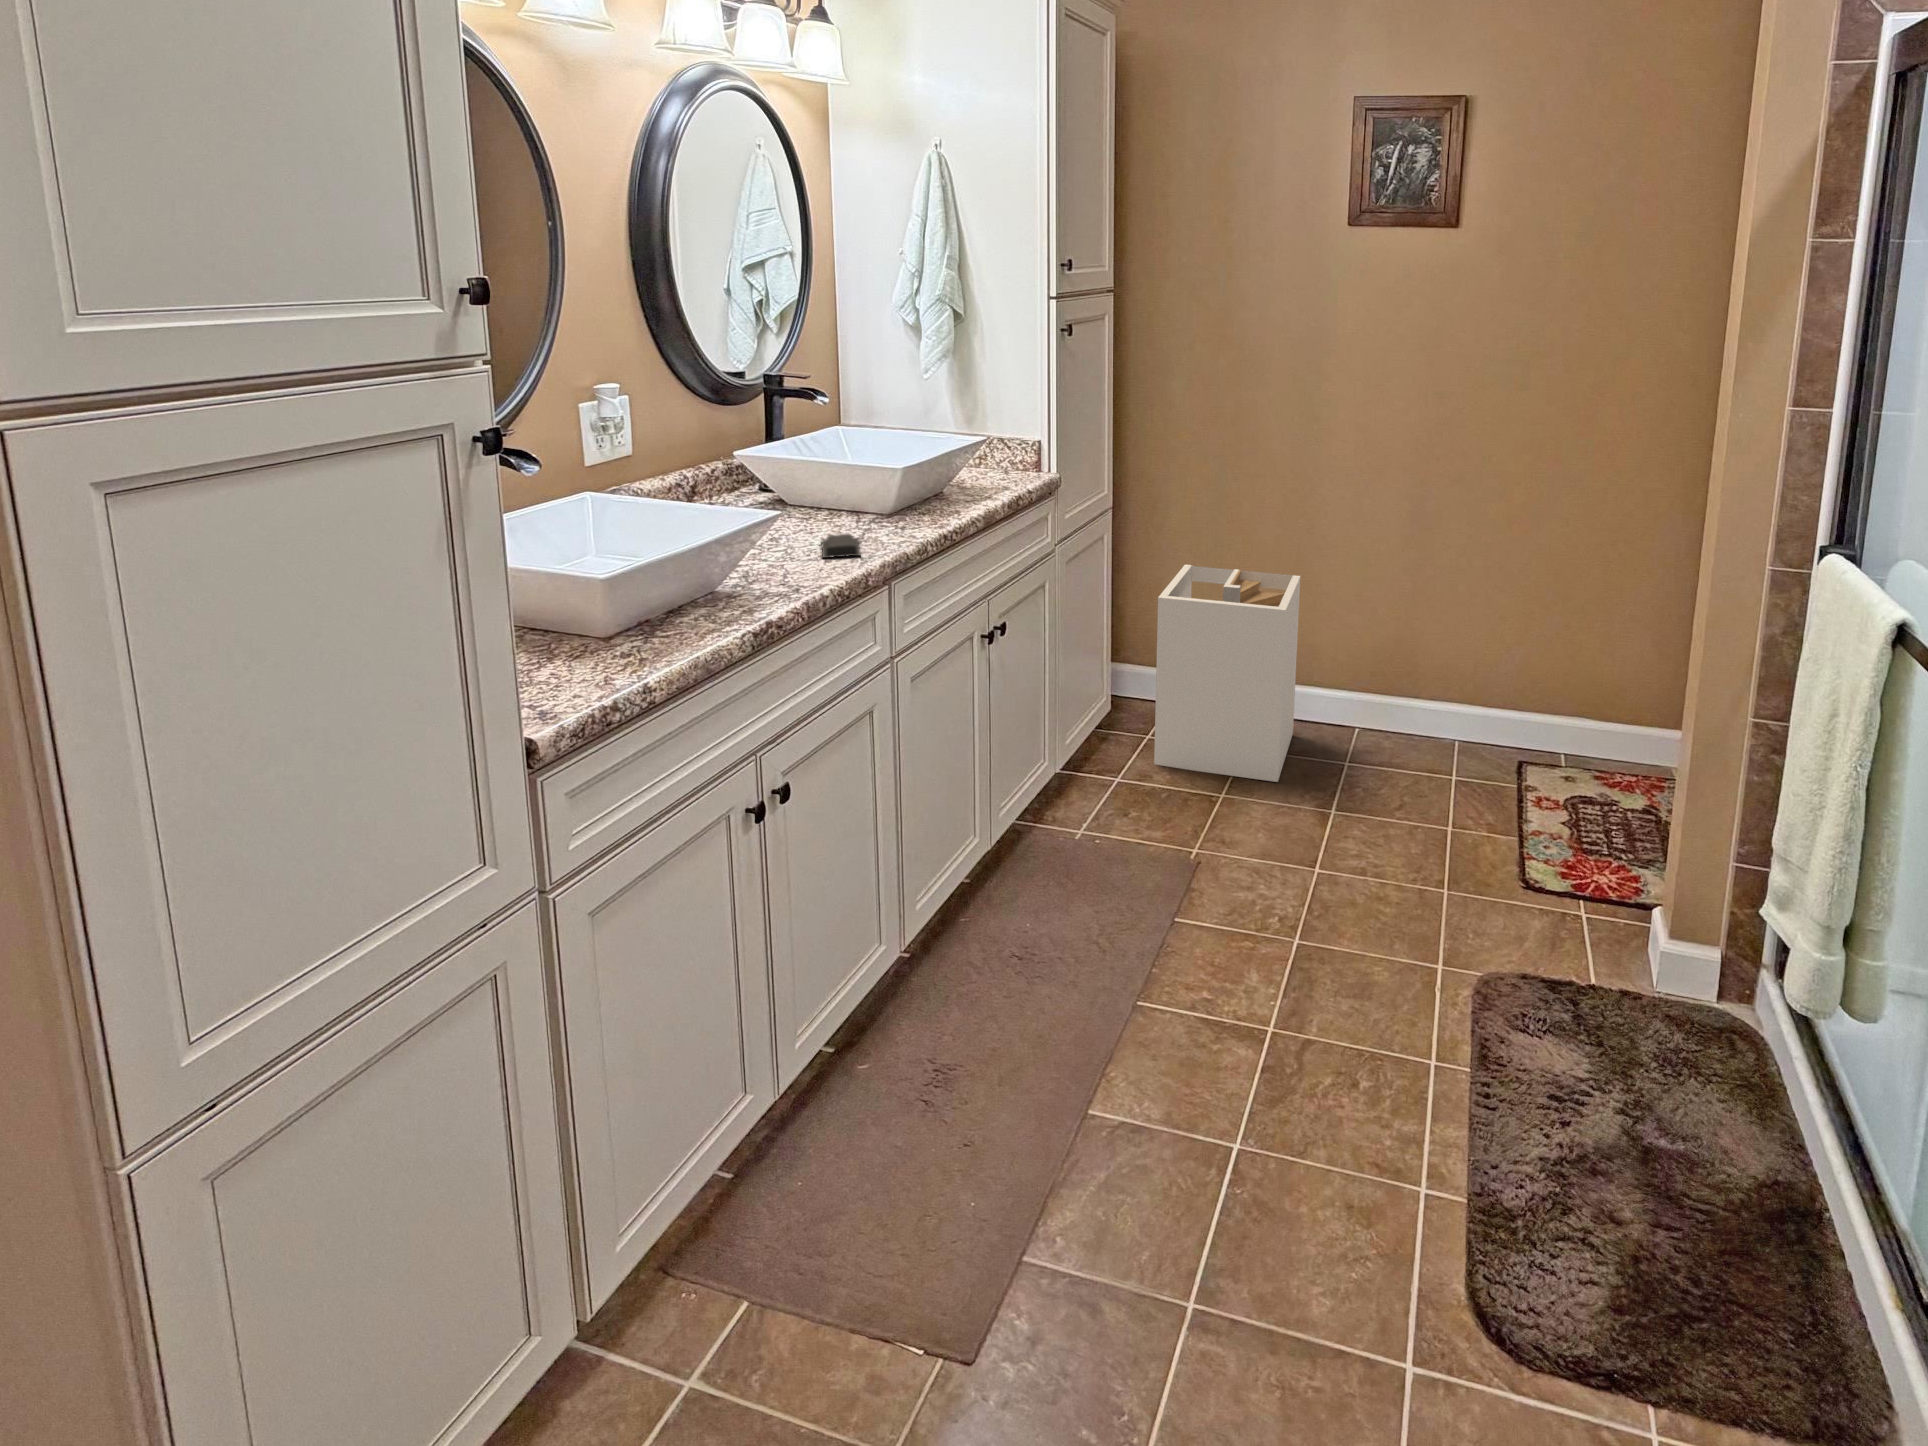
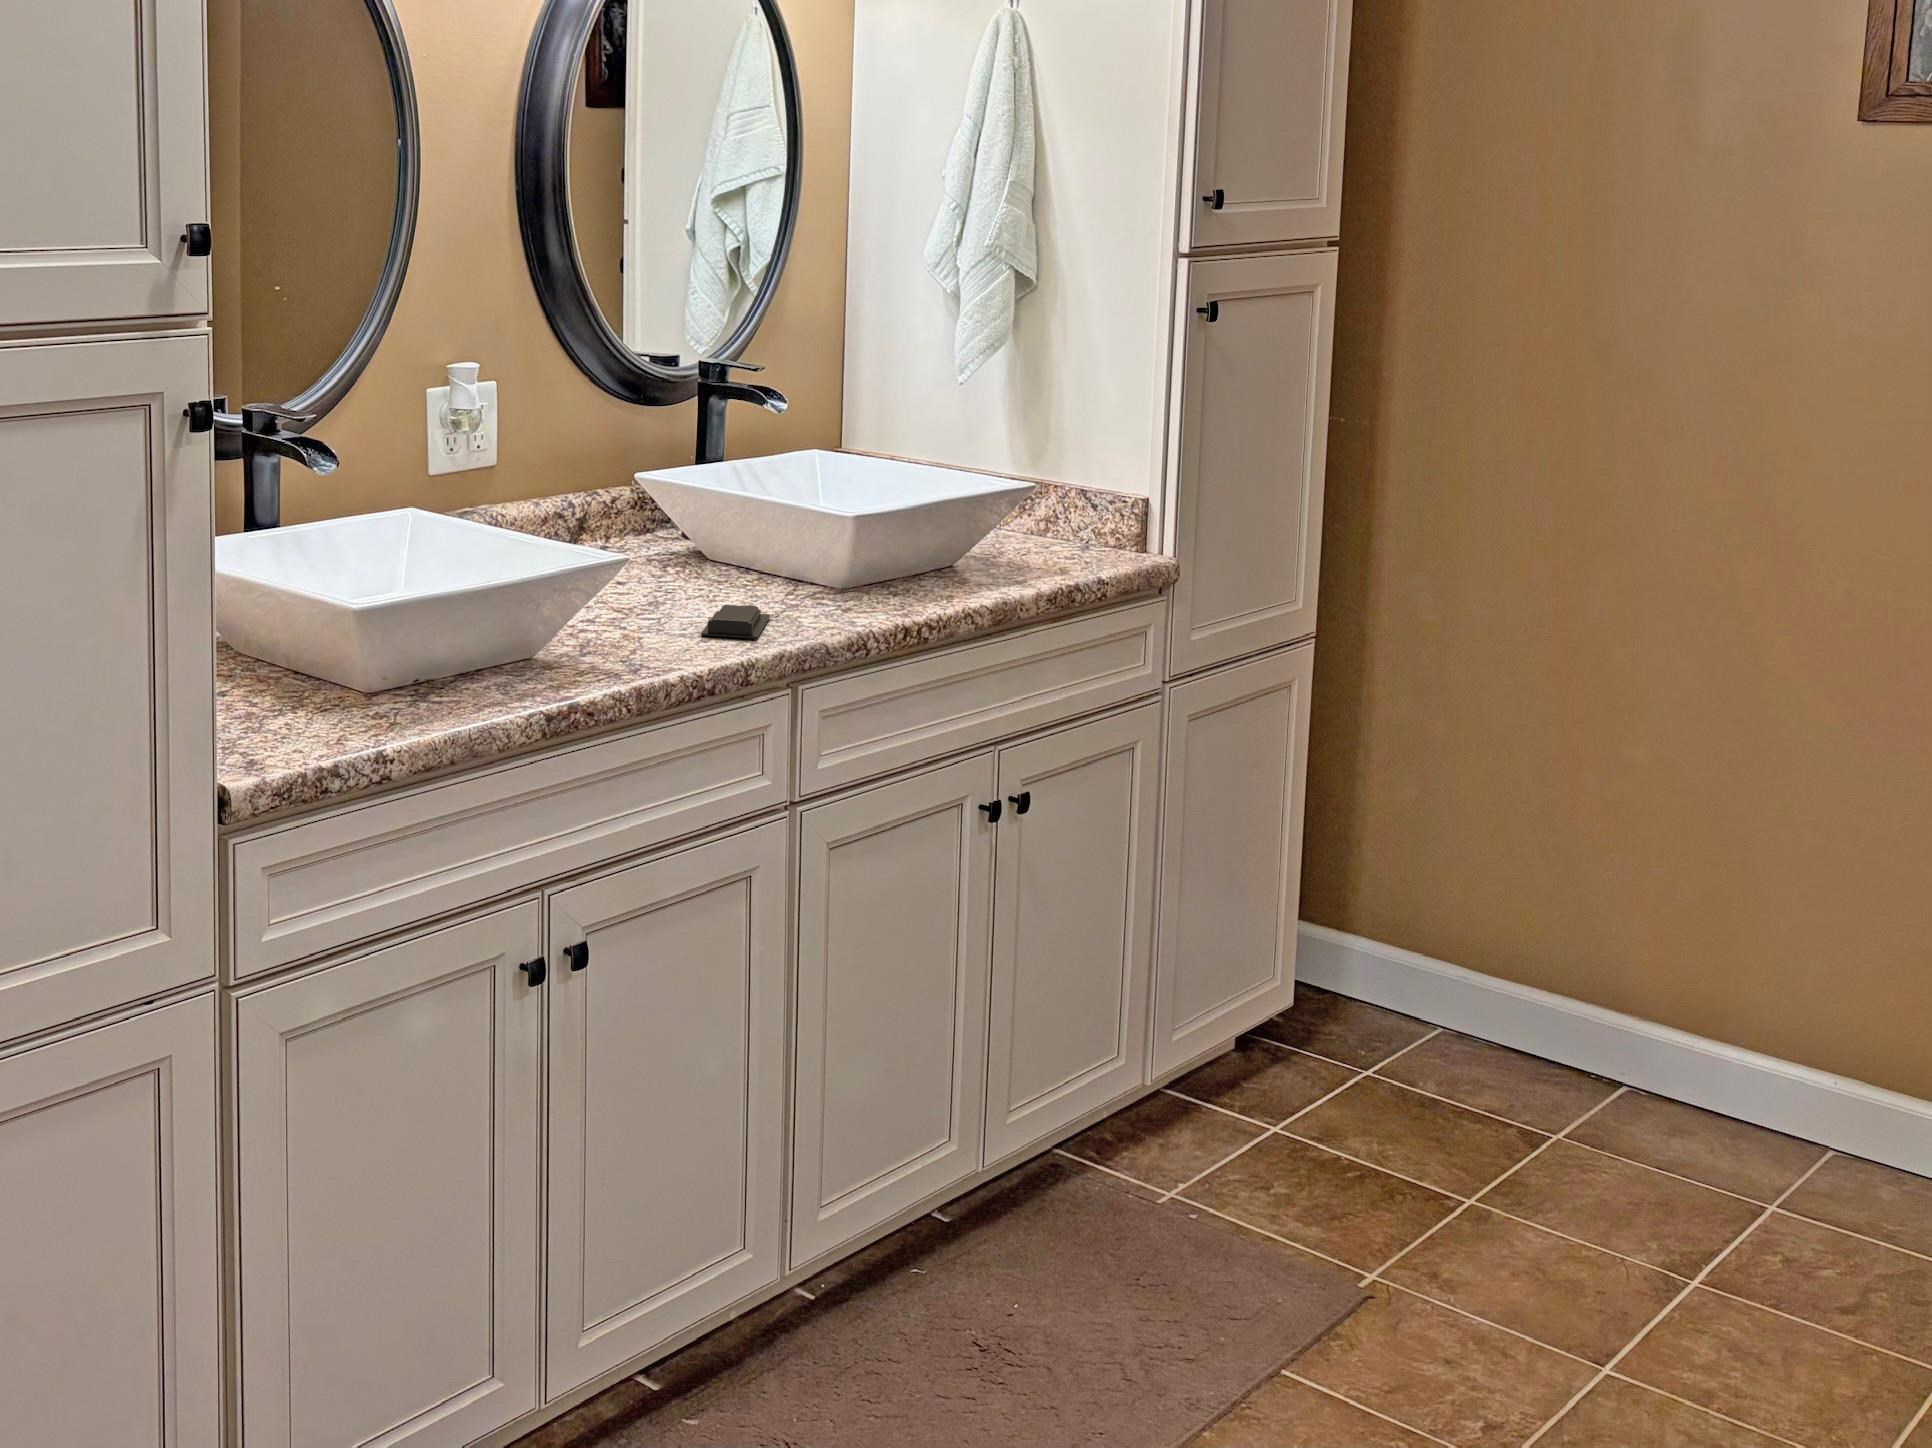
laundry hamper: present [1154,565,1300,782] -> none [1353,758,1700,1201]

